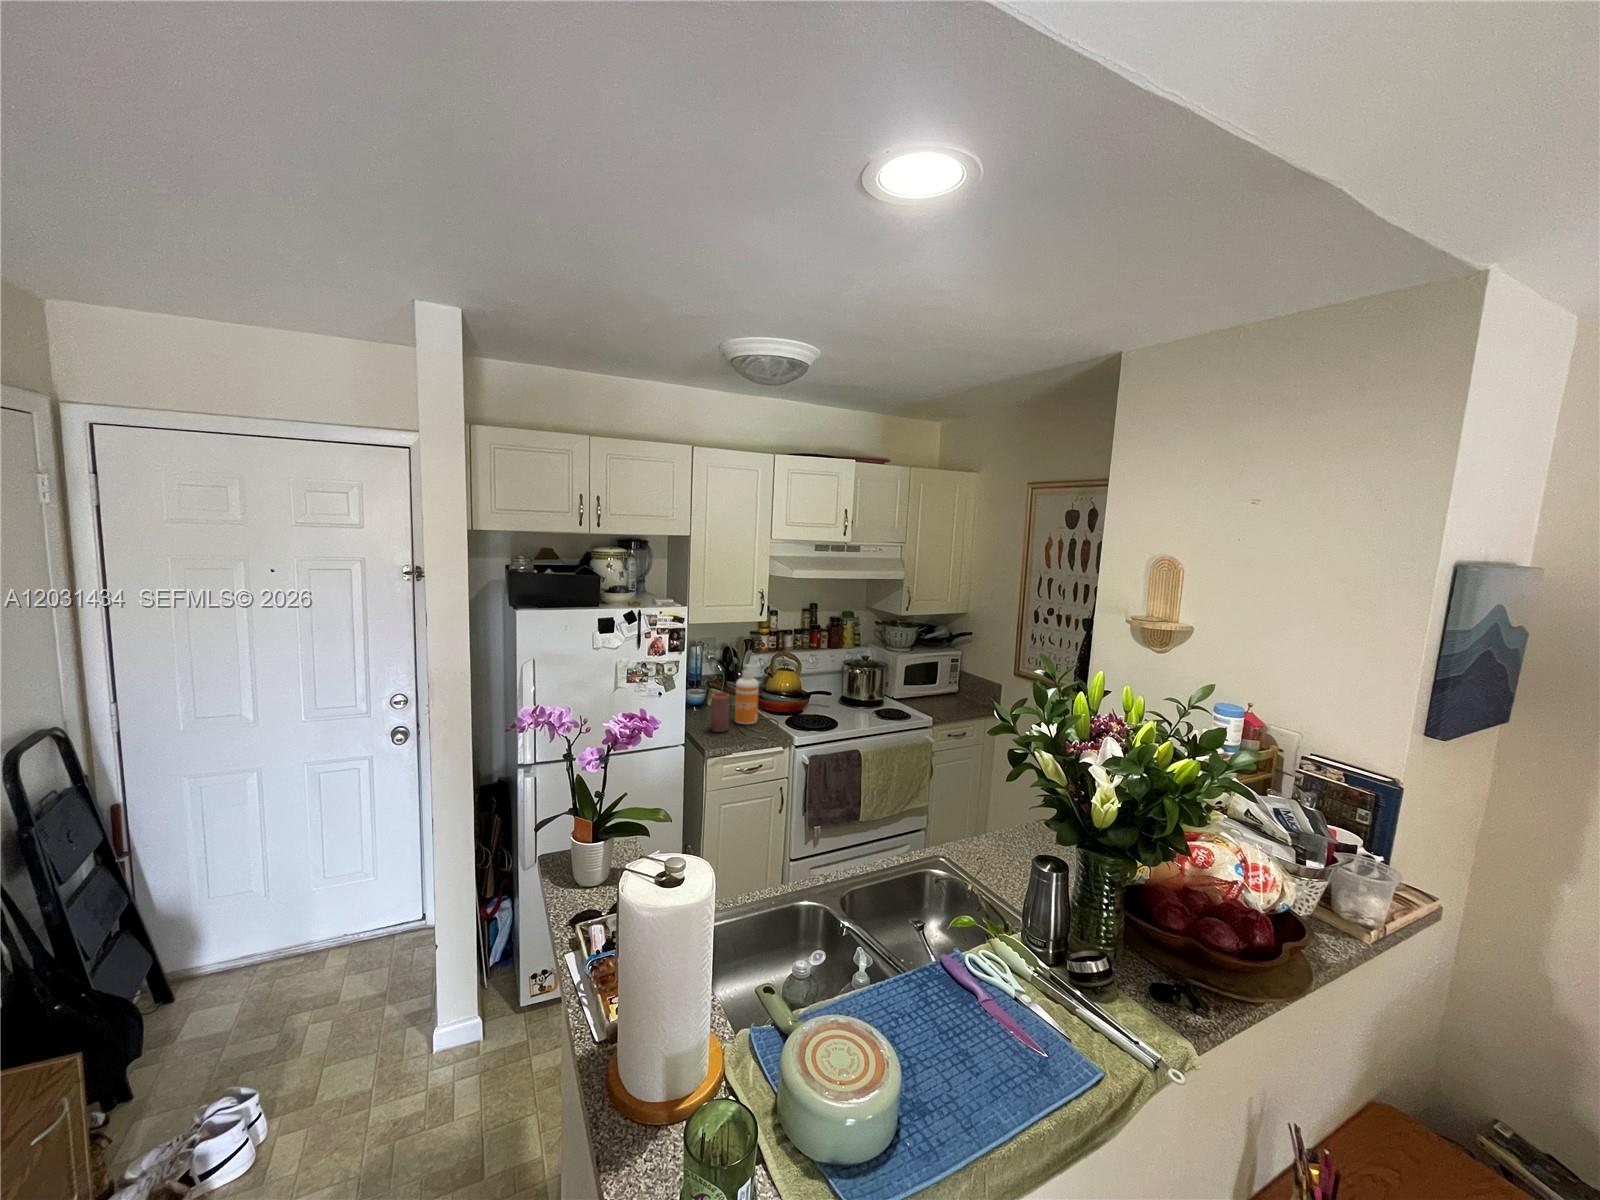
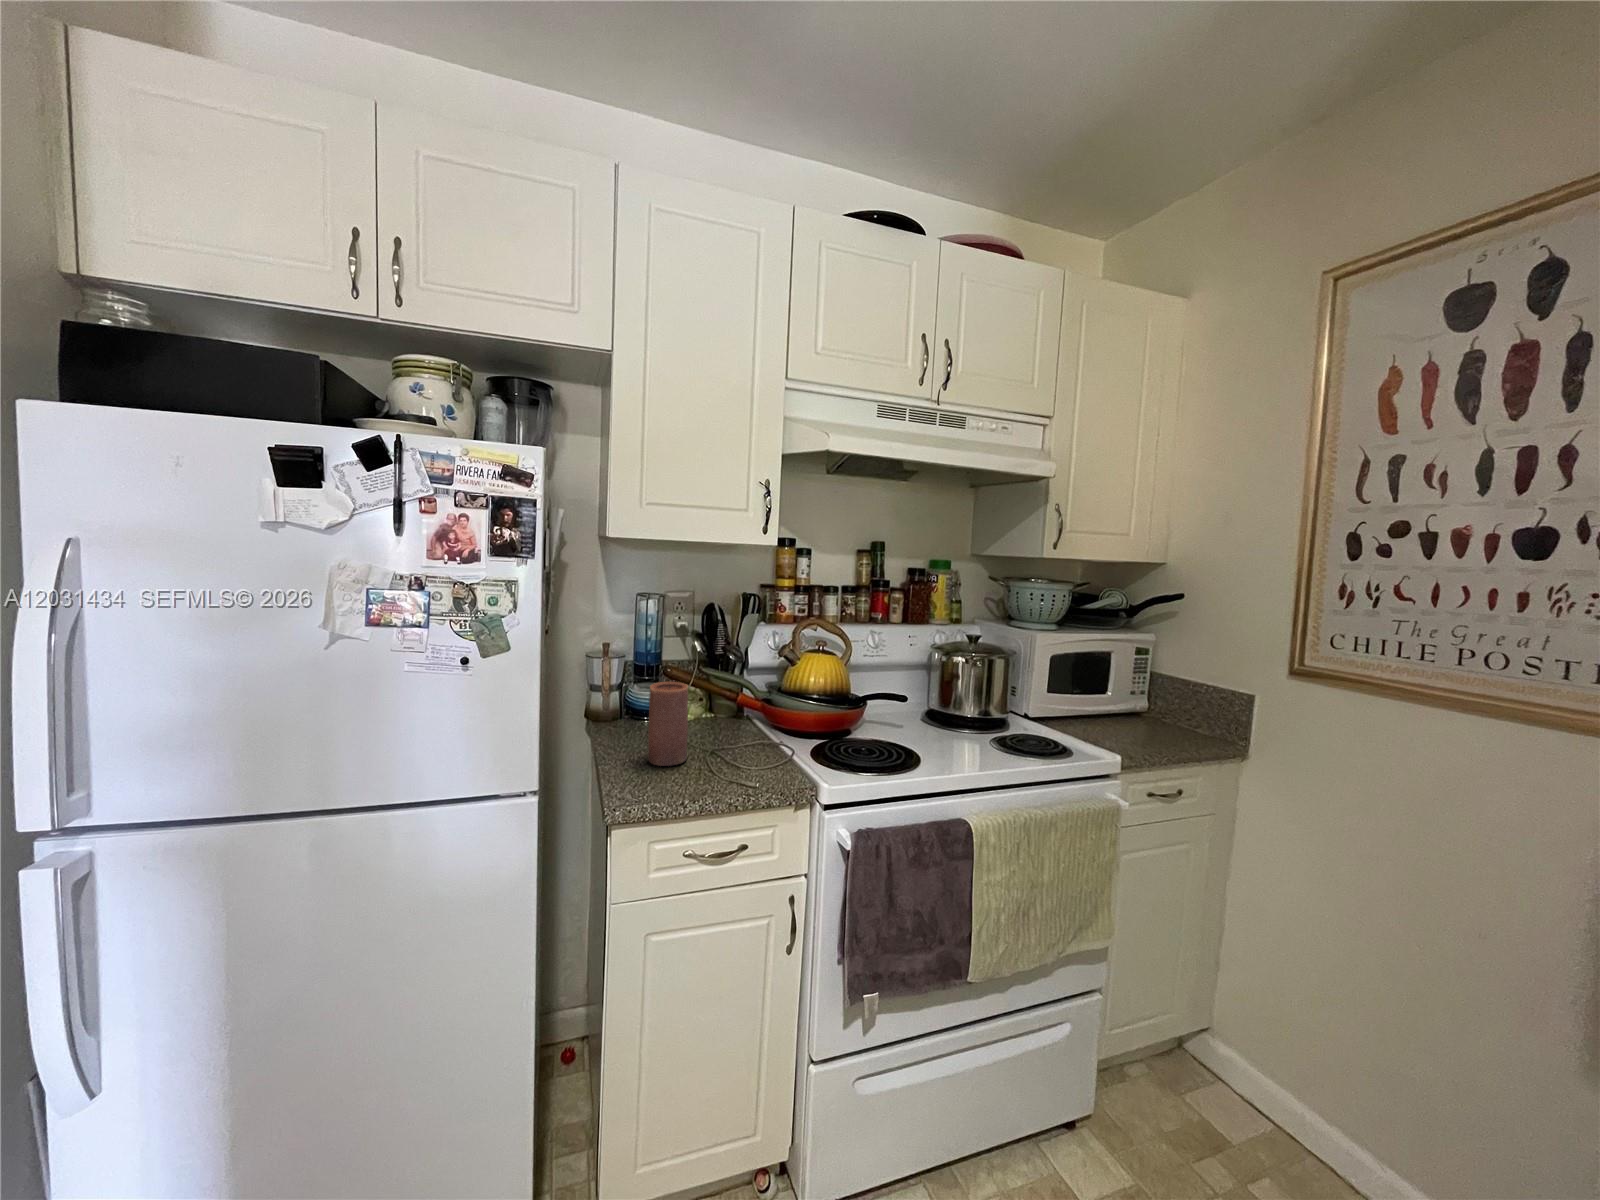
soap dispenser: present [735,664,759,724] -> none [707,629,757,752]

